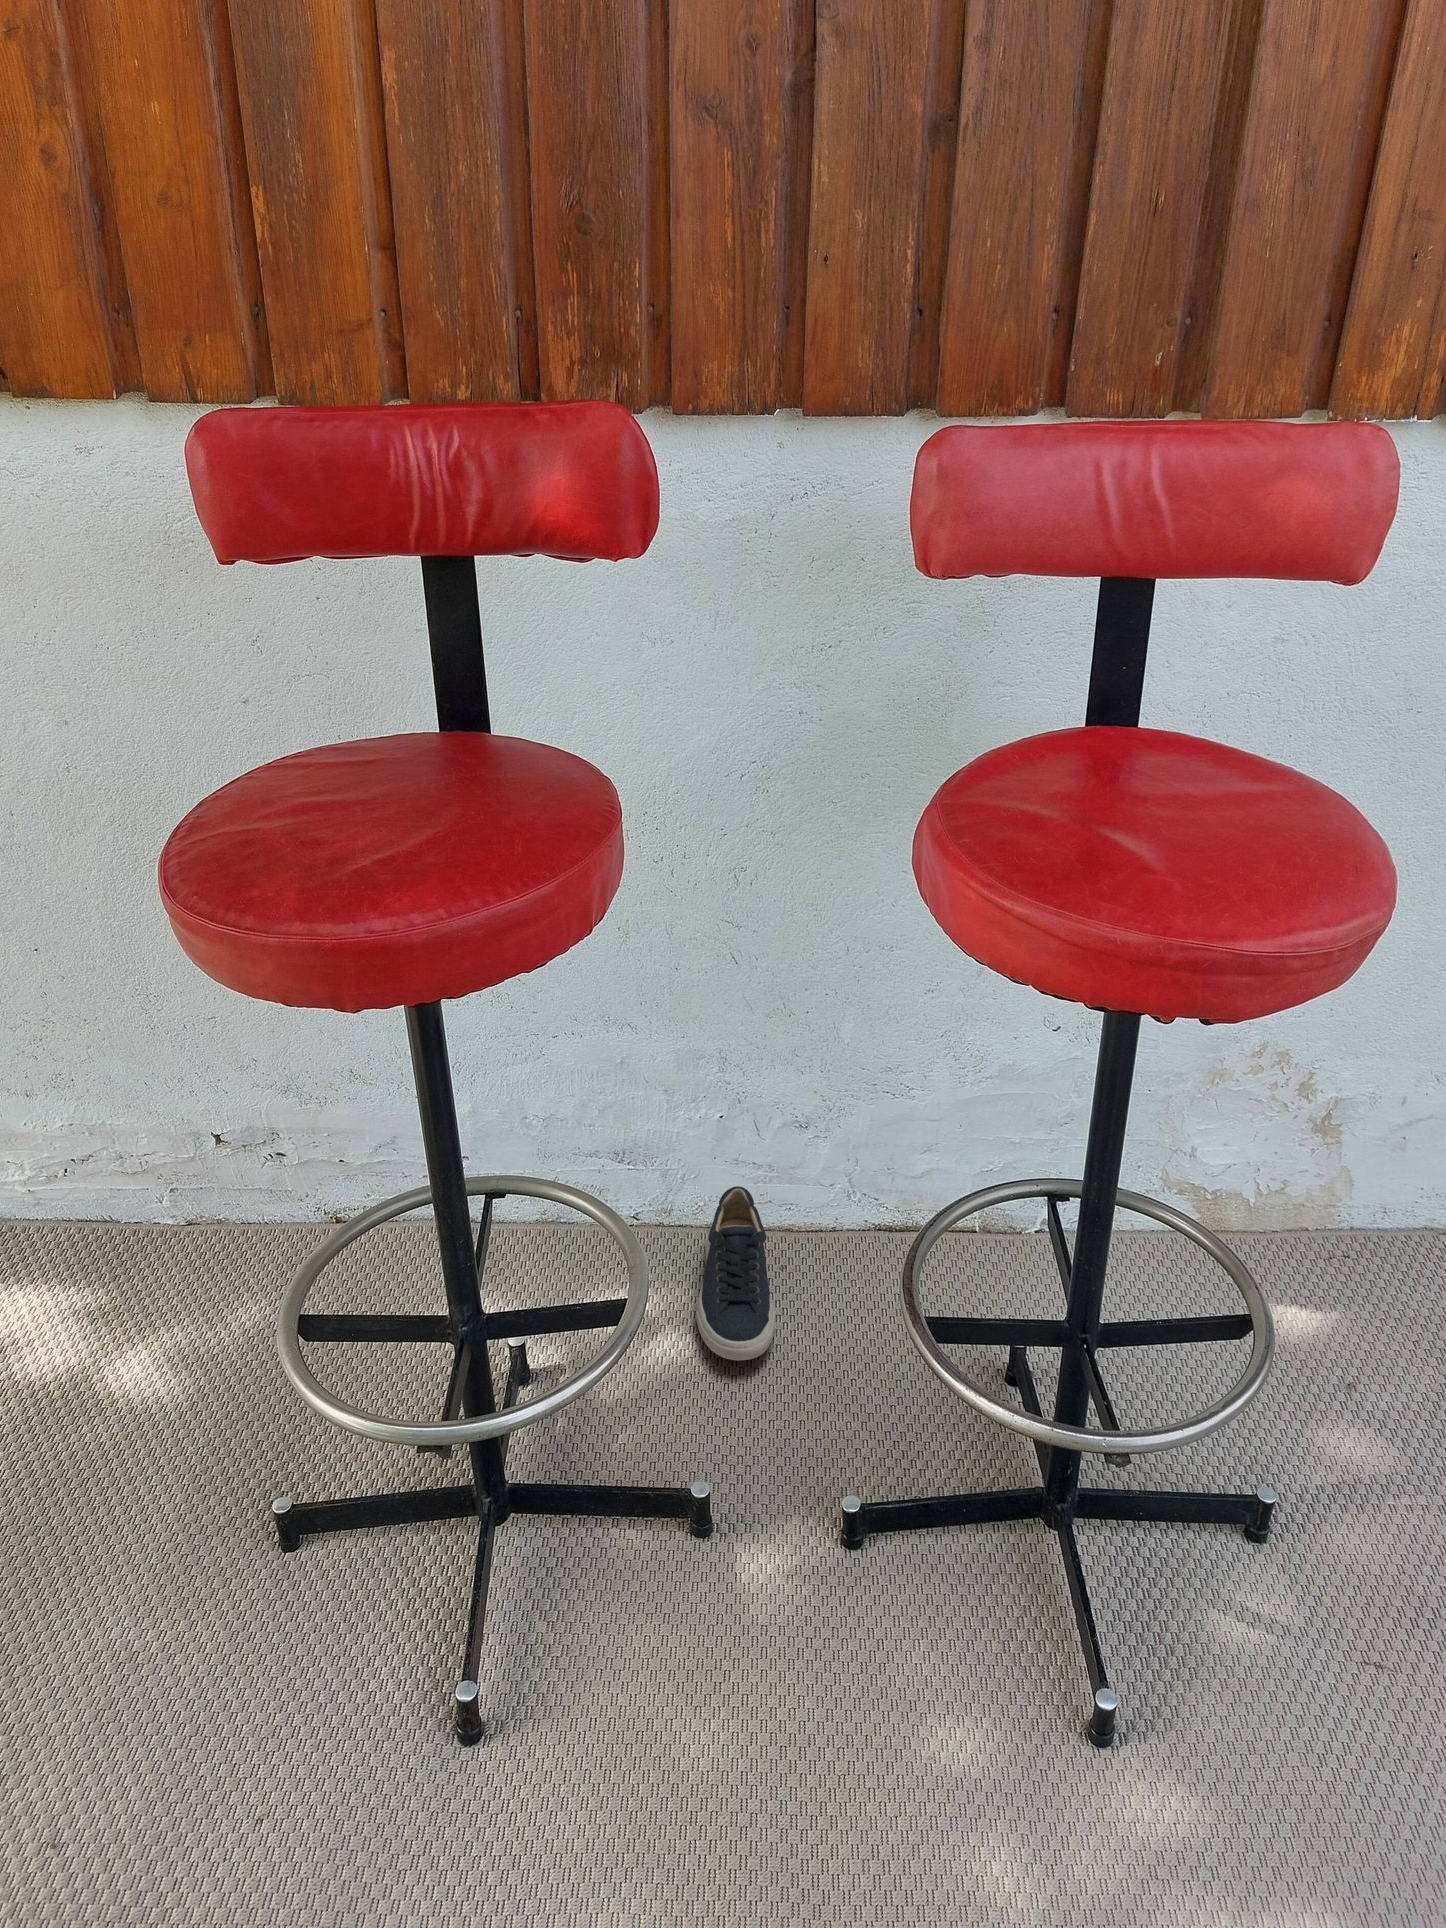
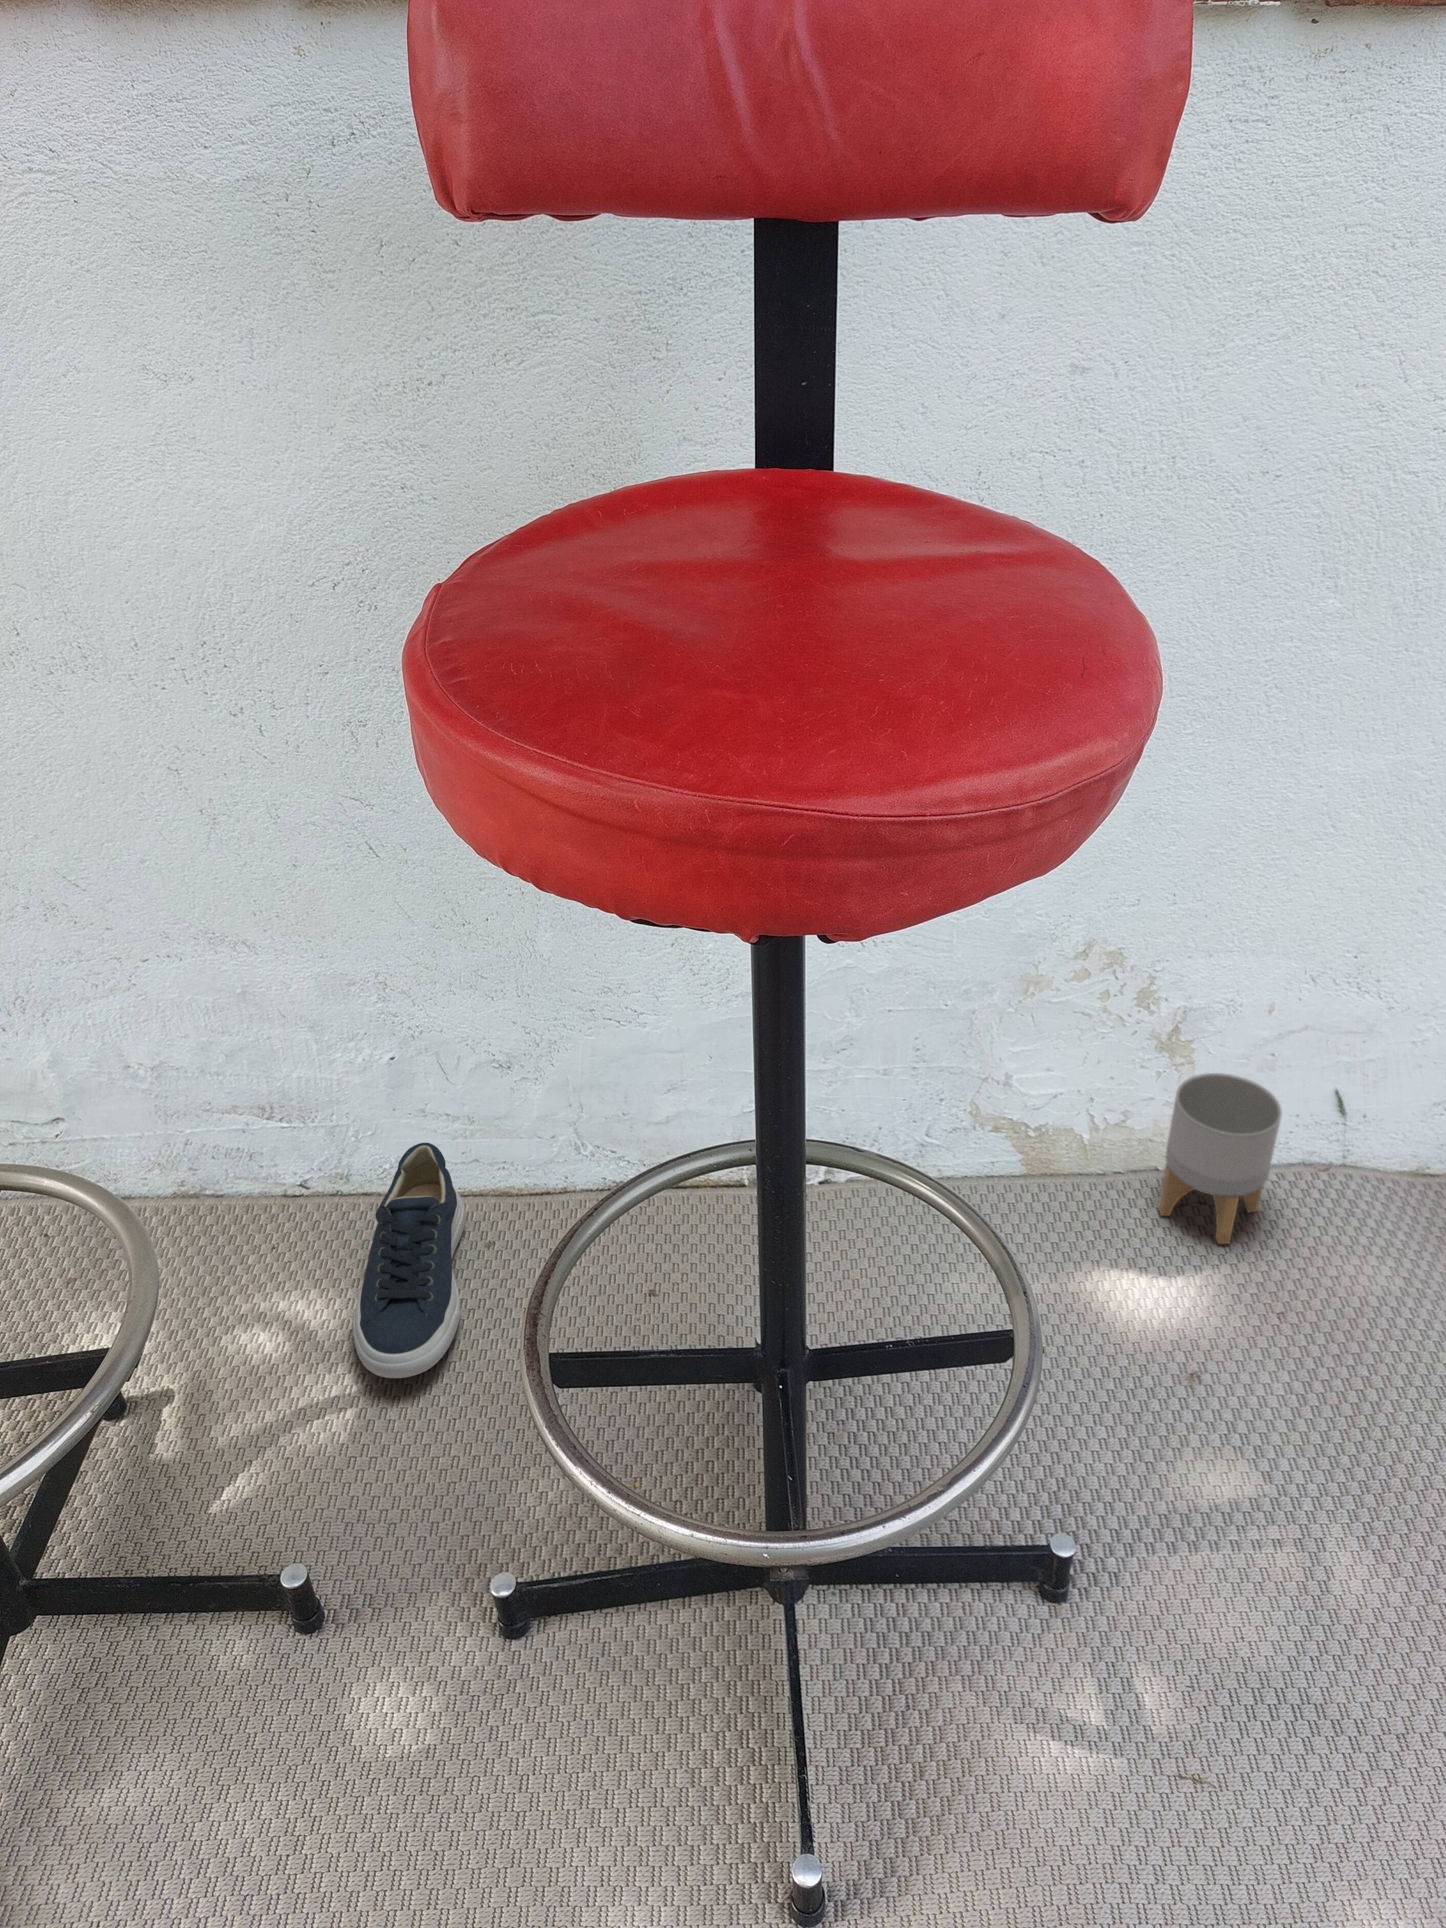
planter: none [1310,1152,1415,1289] -> present [1158,1073,1282,1244]

